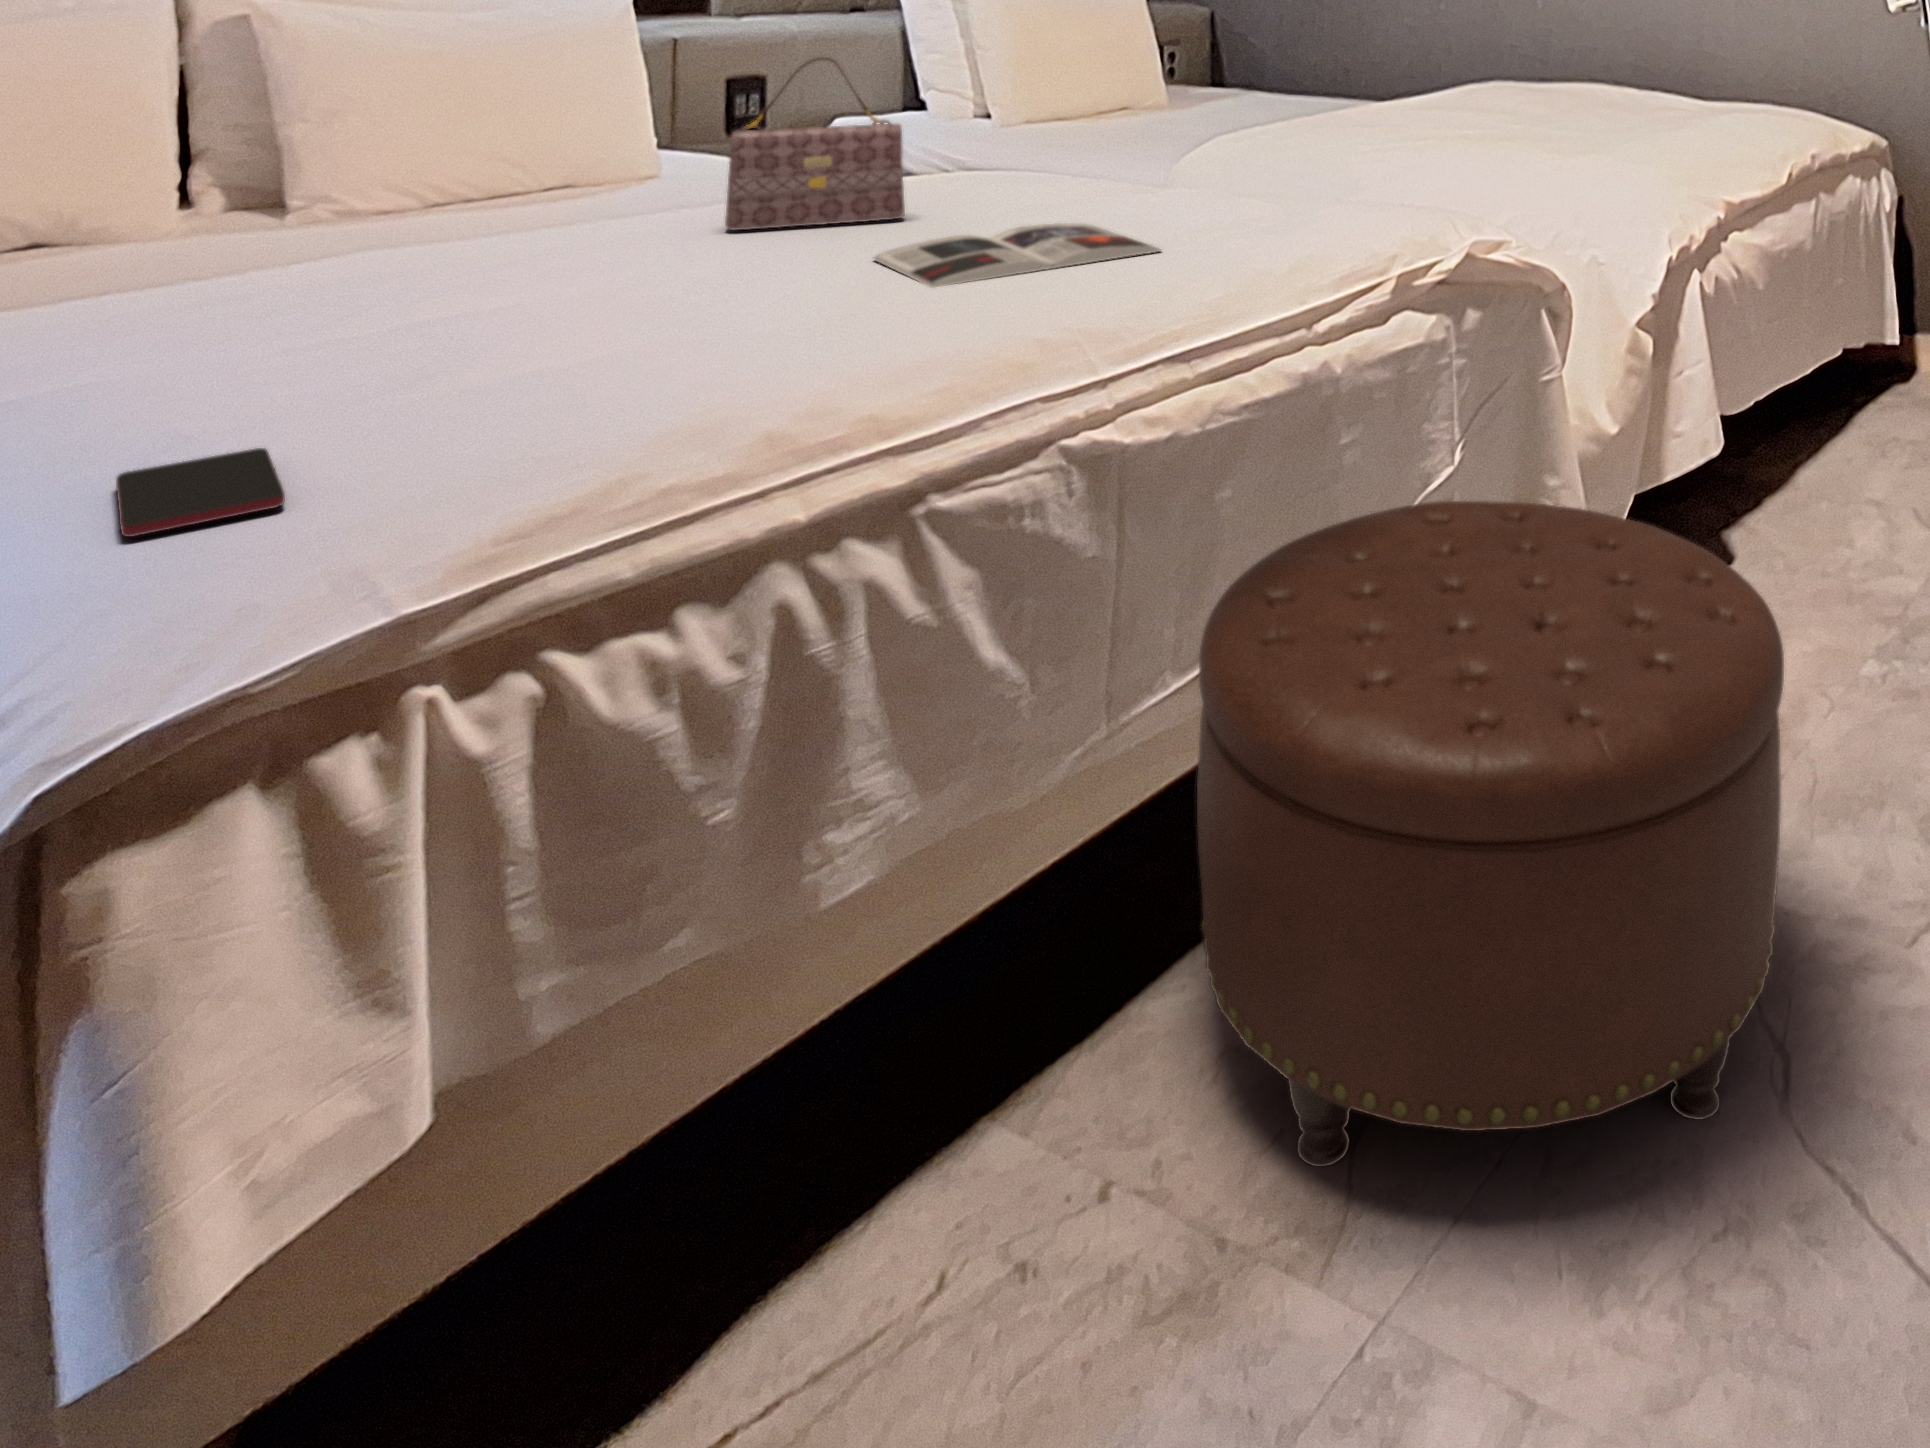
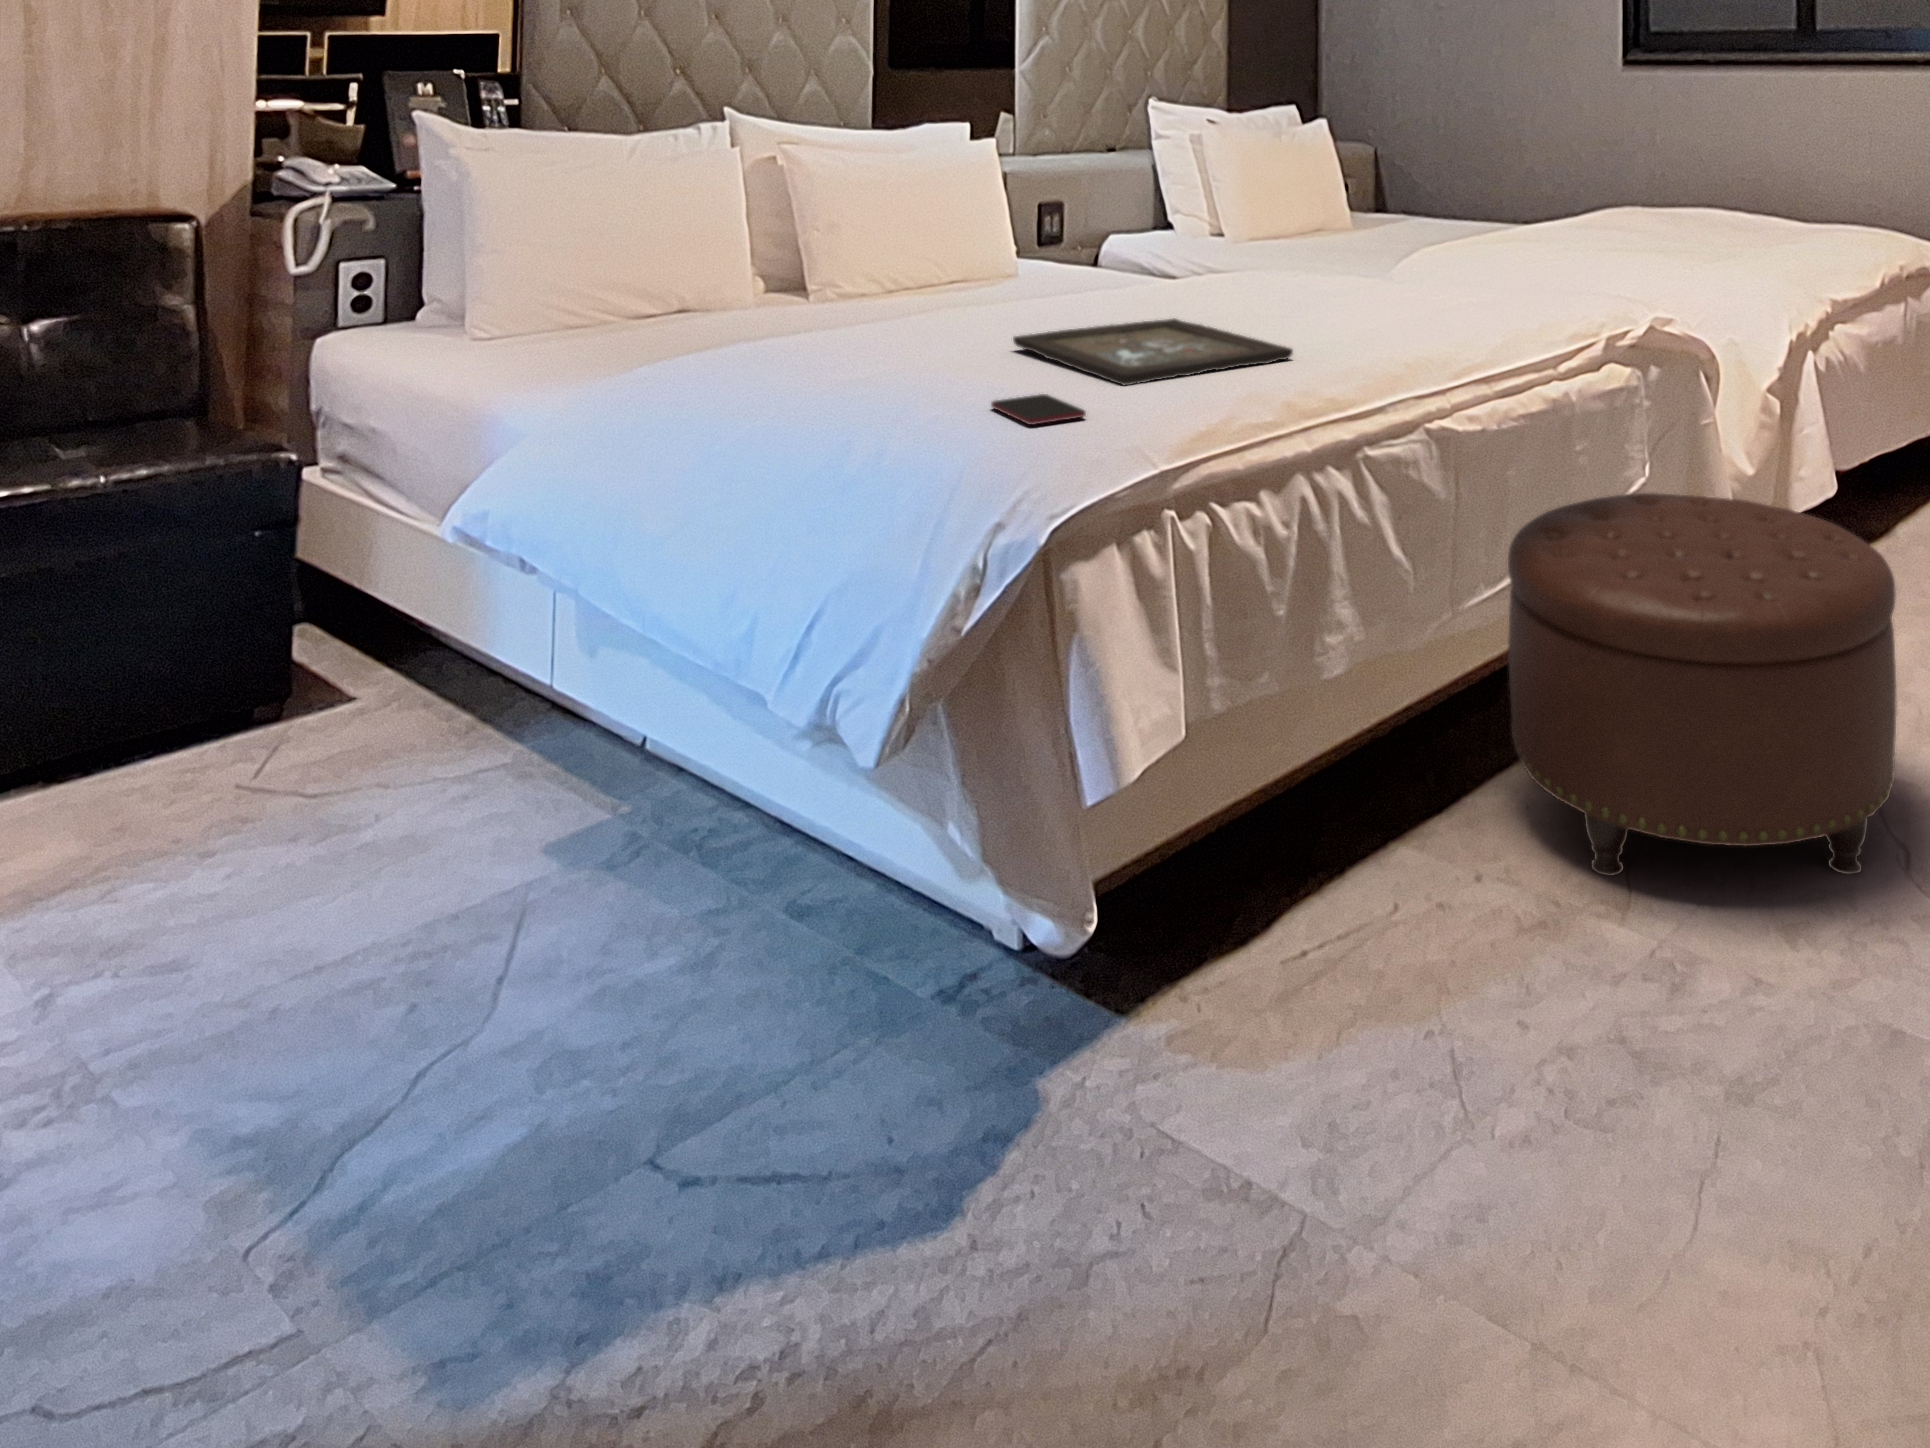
handbag: present [725,57,905,230] -> none [1142,185,1252,303]
magazine: present [873,223,1161,287] -> none [1257,301,1443,336]
tray: none [377,263,855,411] -> present [1013,319,1293,385]

